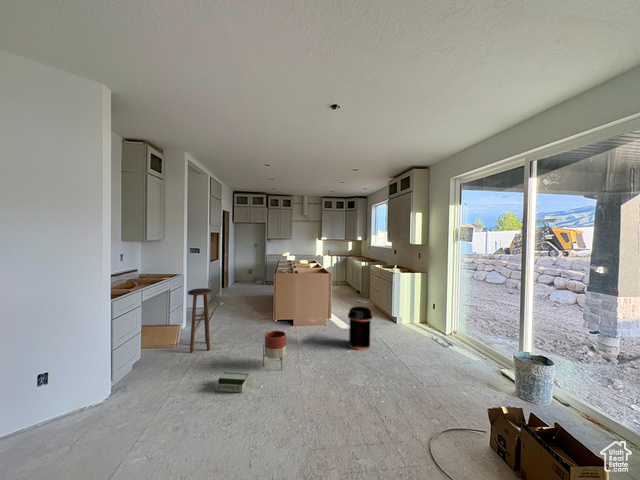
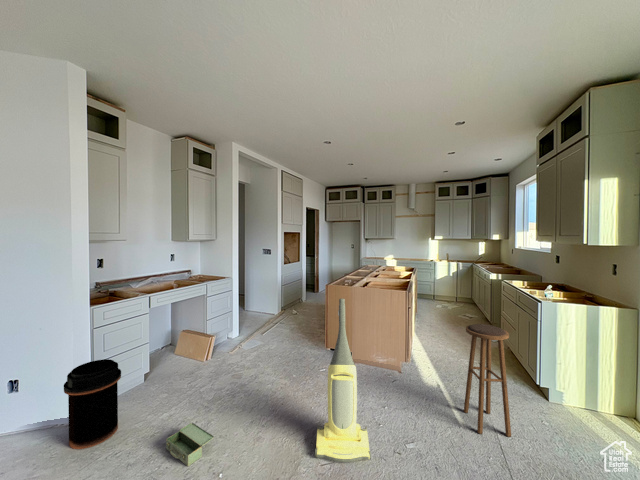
vacuum cleaner: none [308,275,343,369] -> present [315,299,371,462]
stool: present [188,288,212,353] -> present [464,324,511,437]
trash can: present [348,306,372,350] -> present [64,359,121,449]
planter: present [263,331,286,370] -> none [253,374,284,441]

